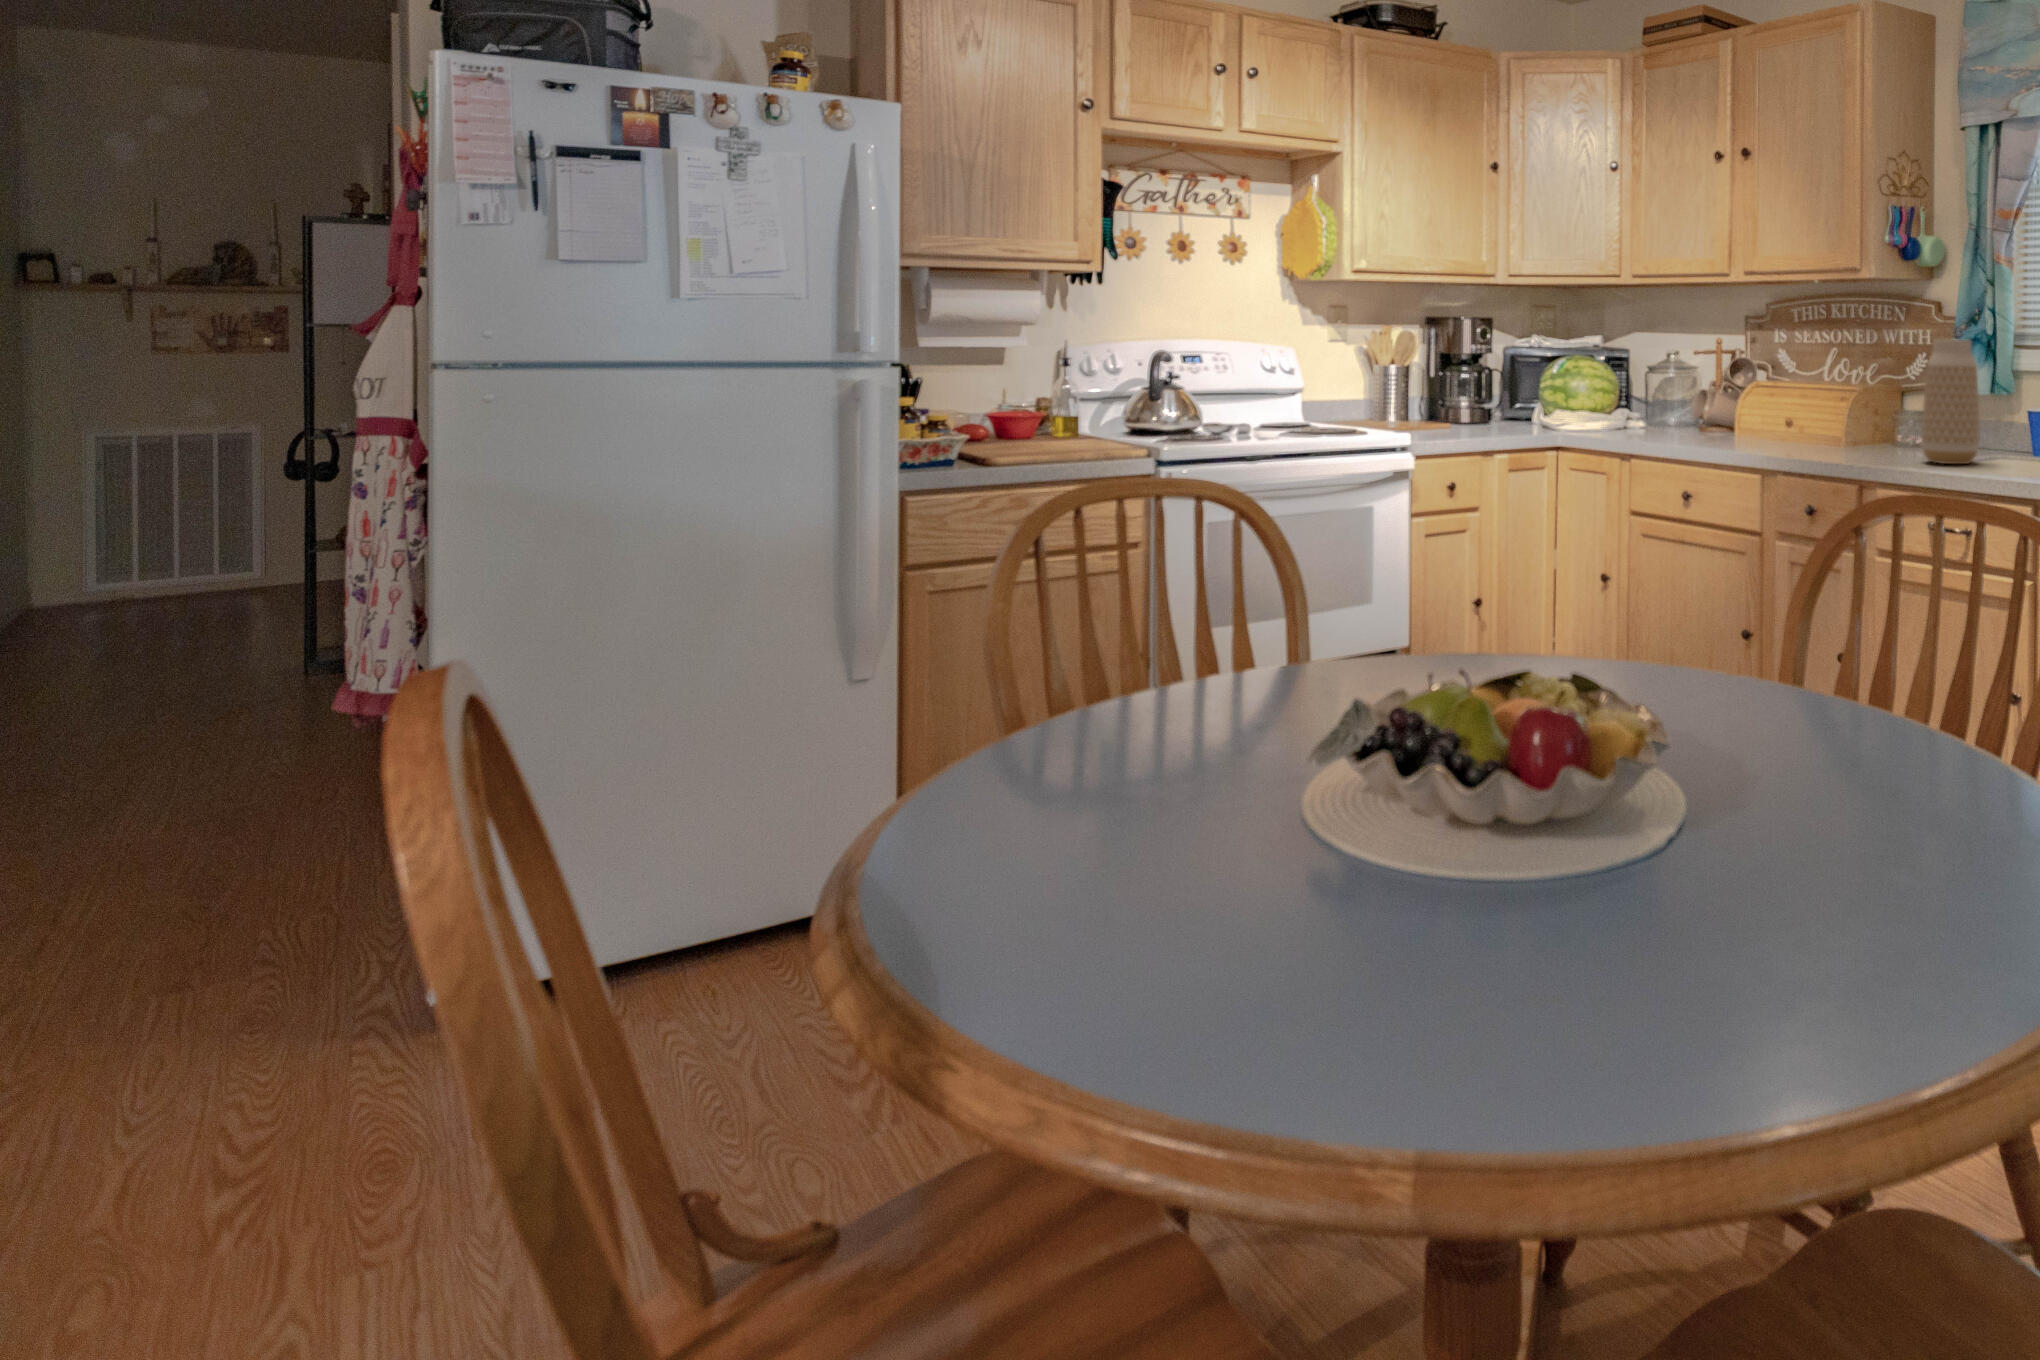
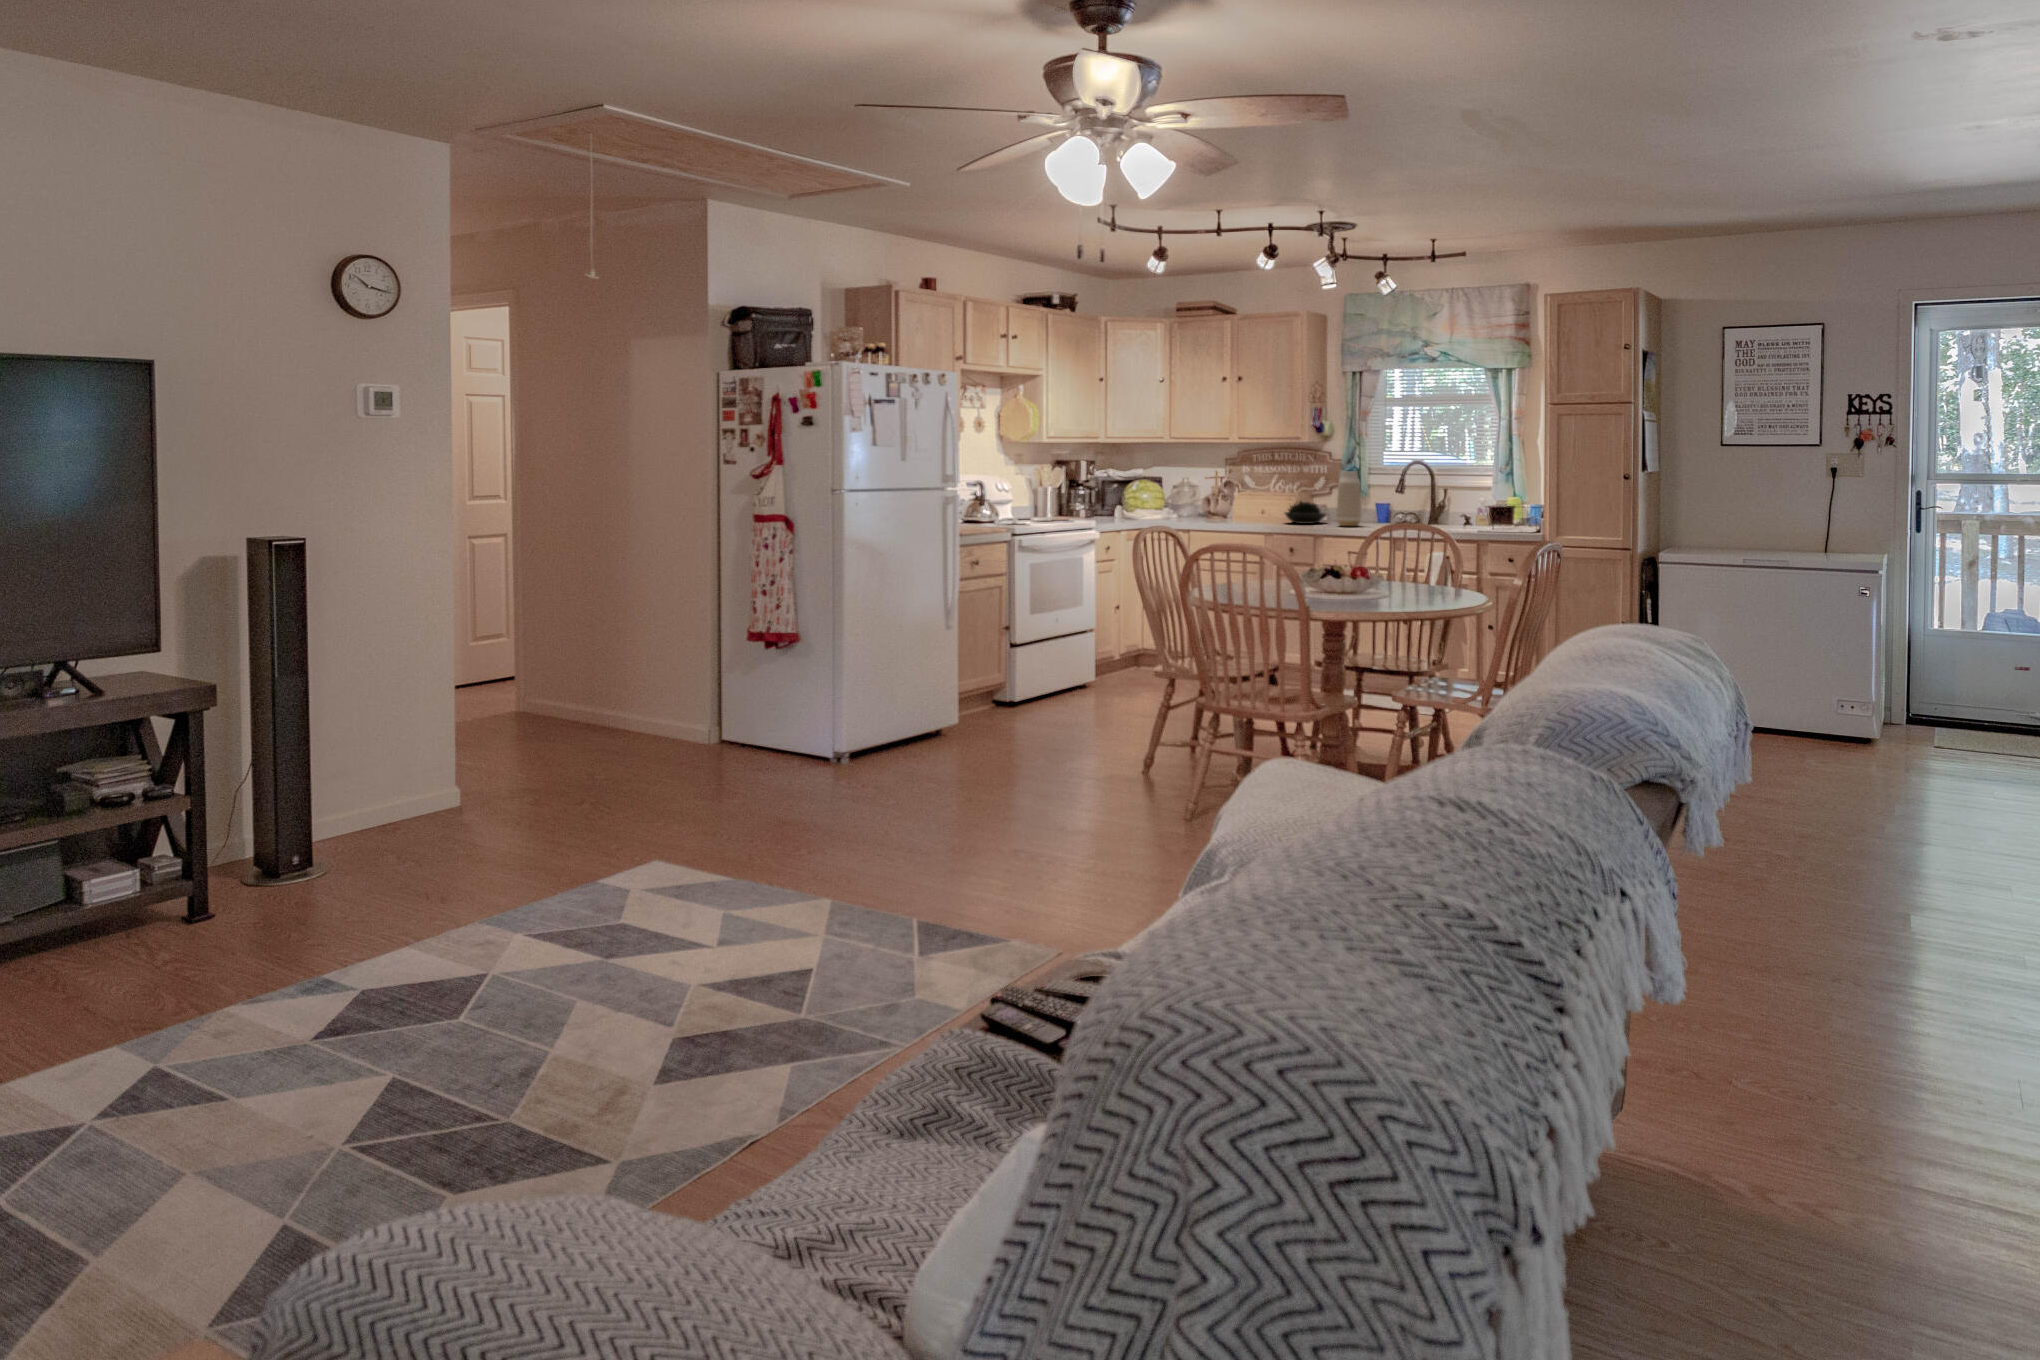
succulent plant: none [1821,401,1916,452] -> present [1285,501,1326,524]

